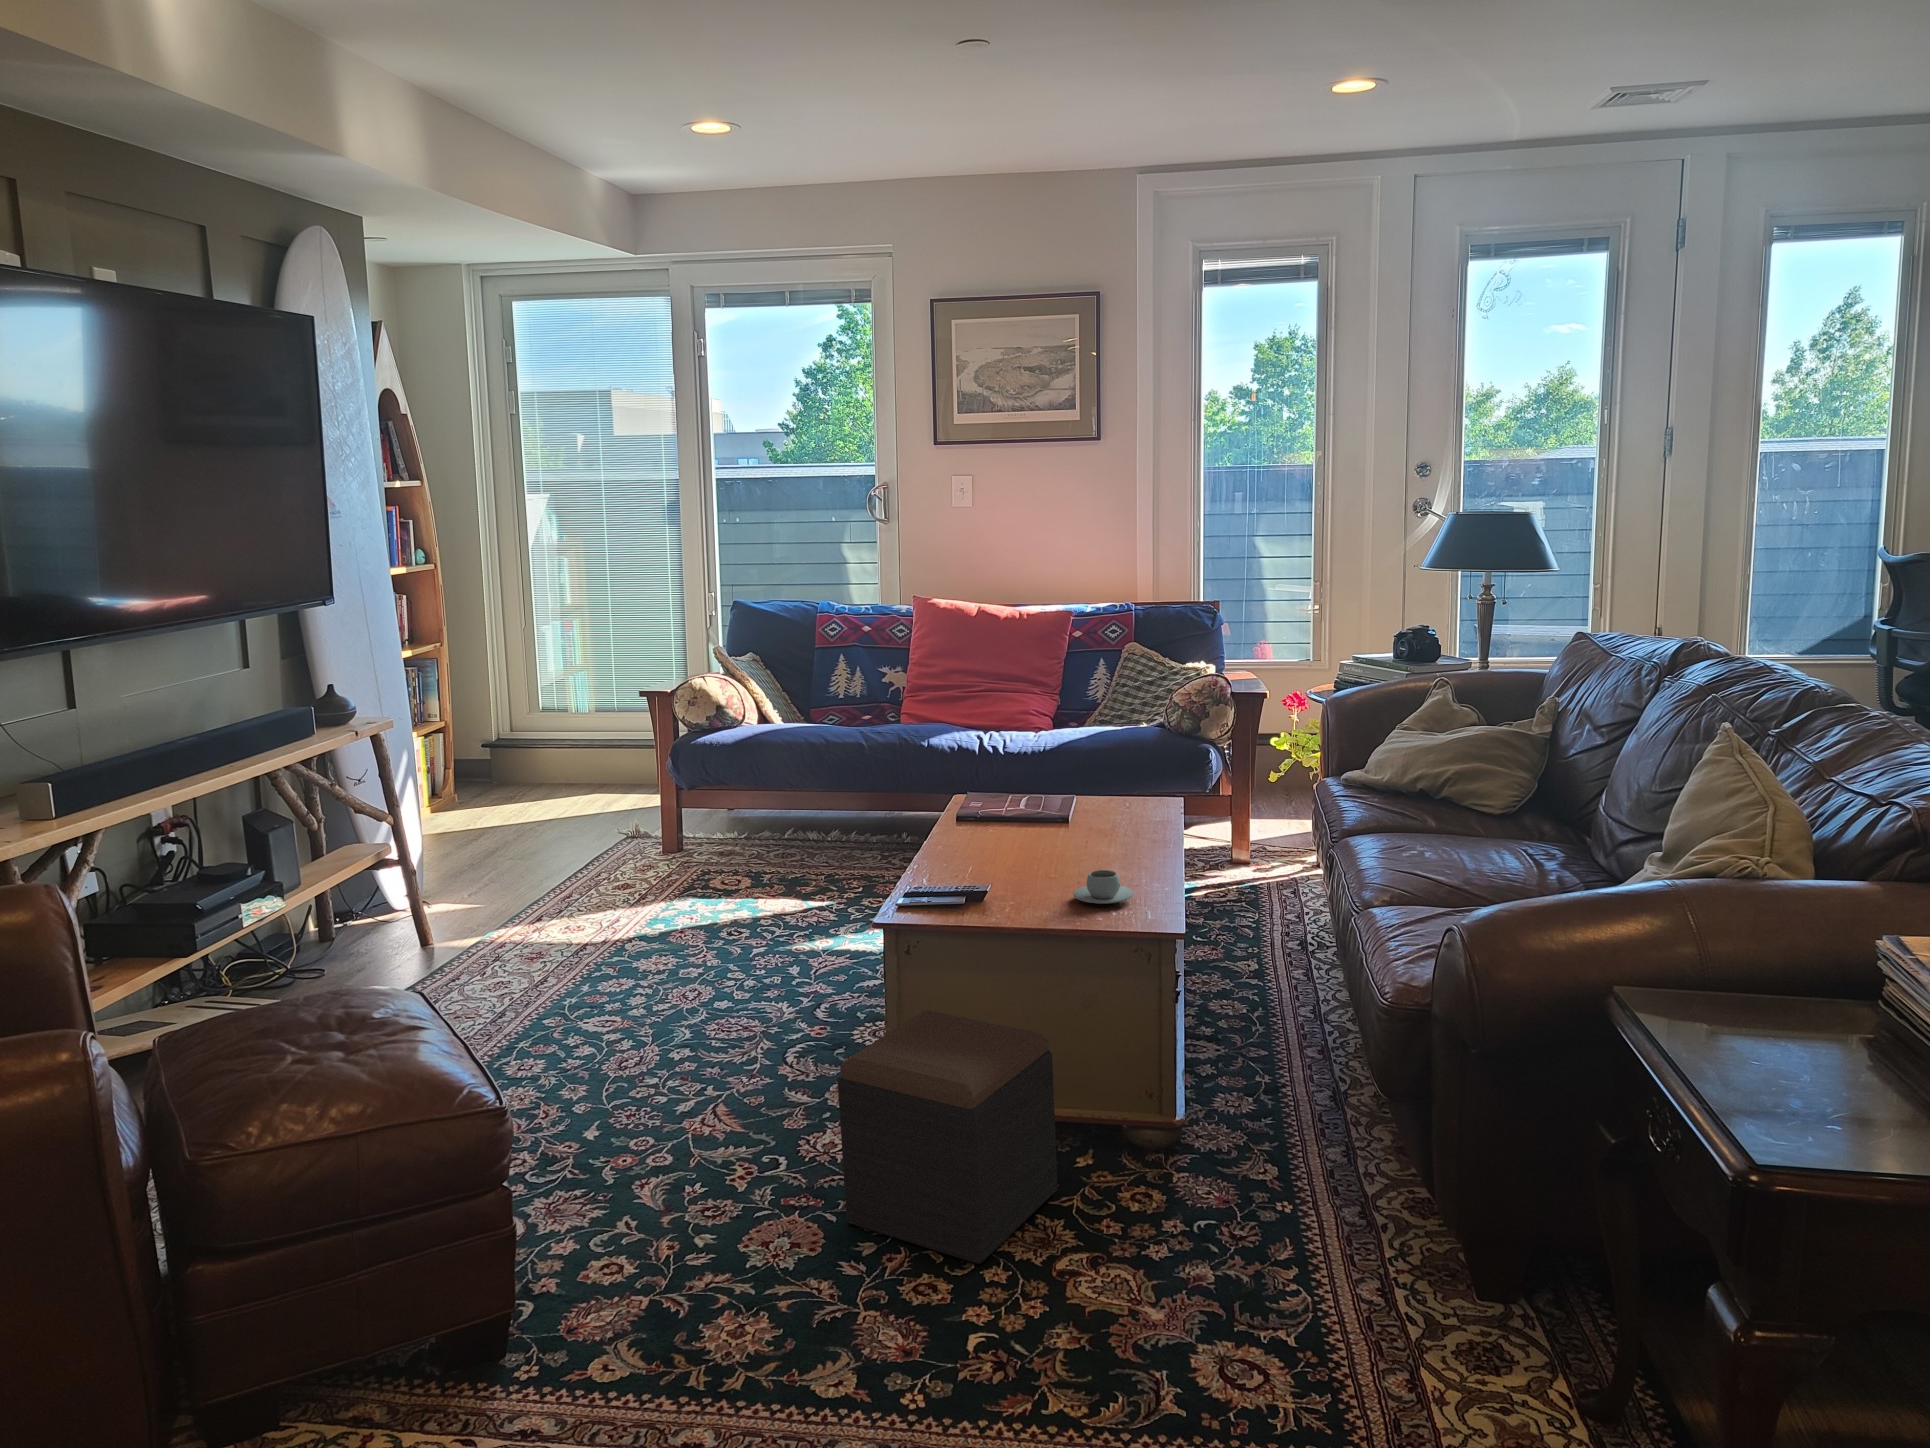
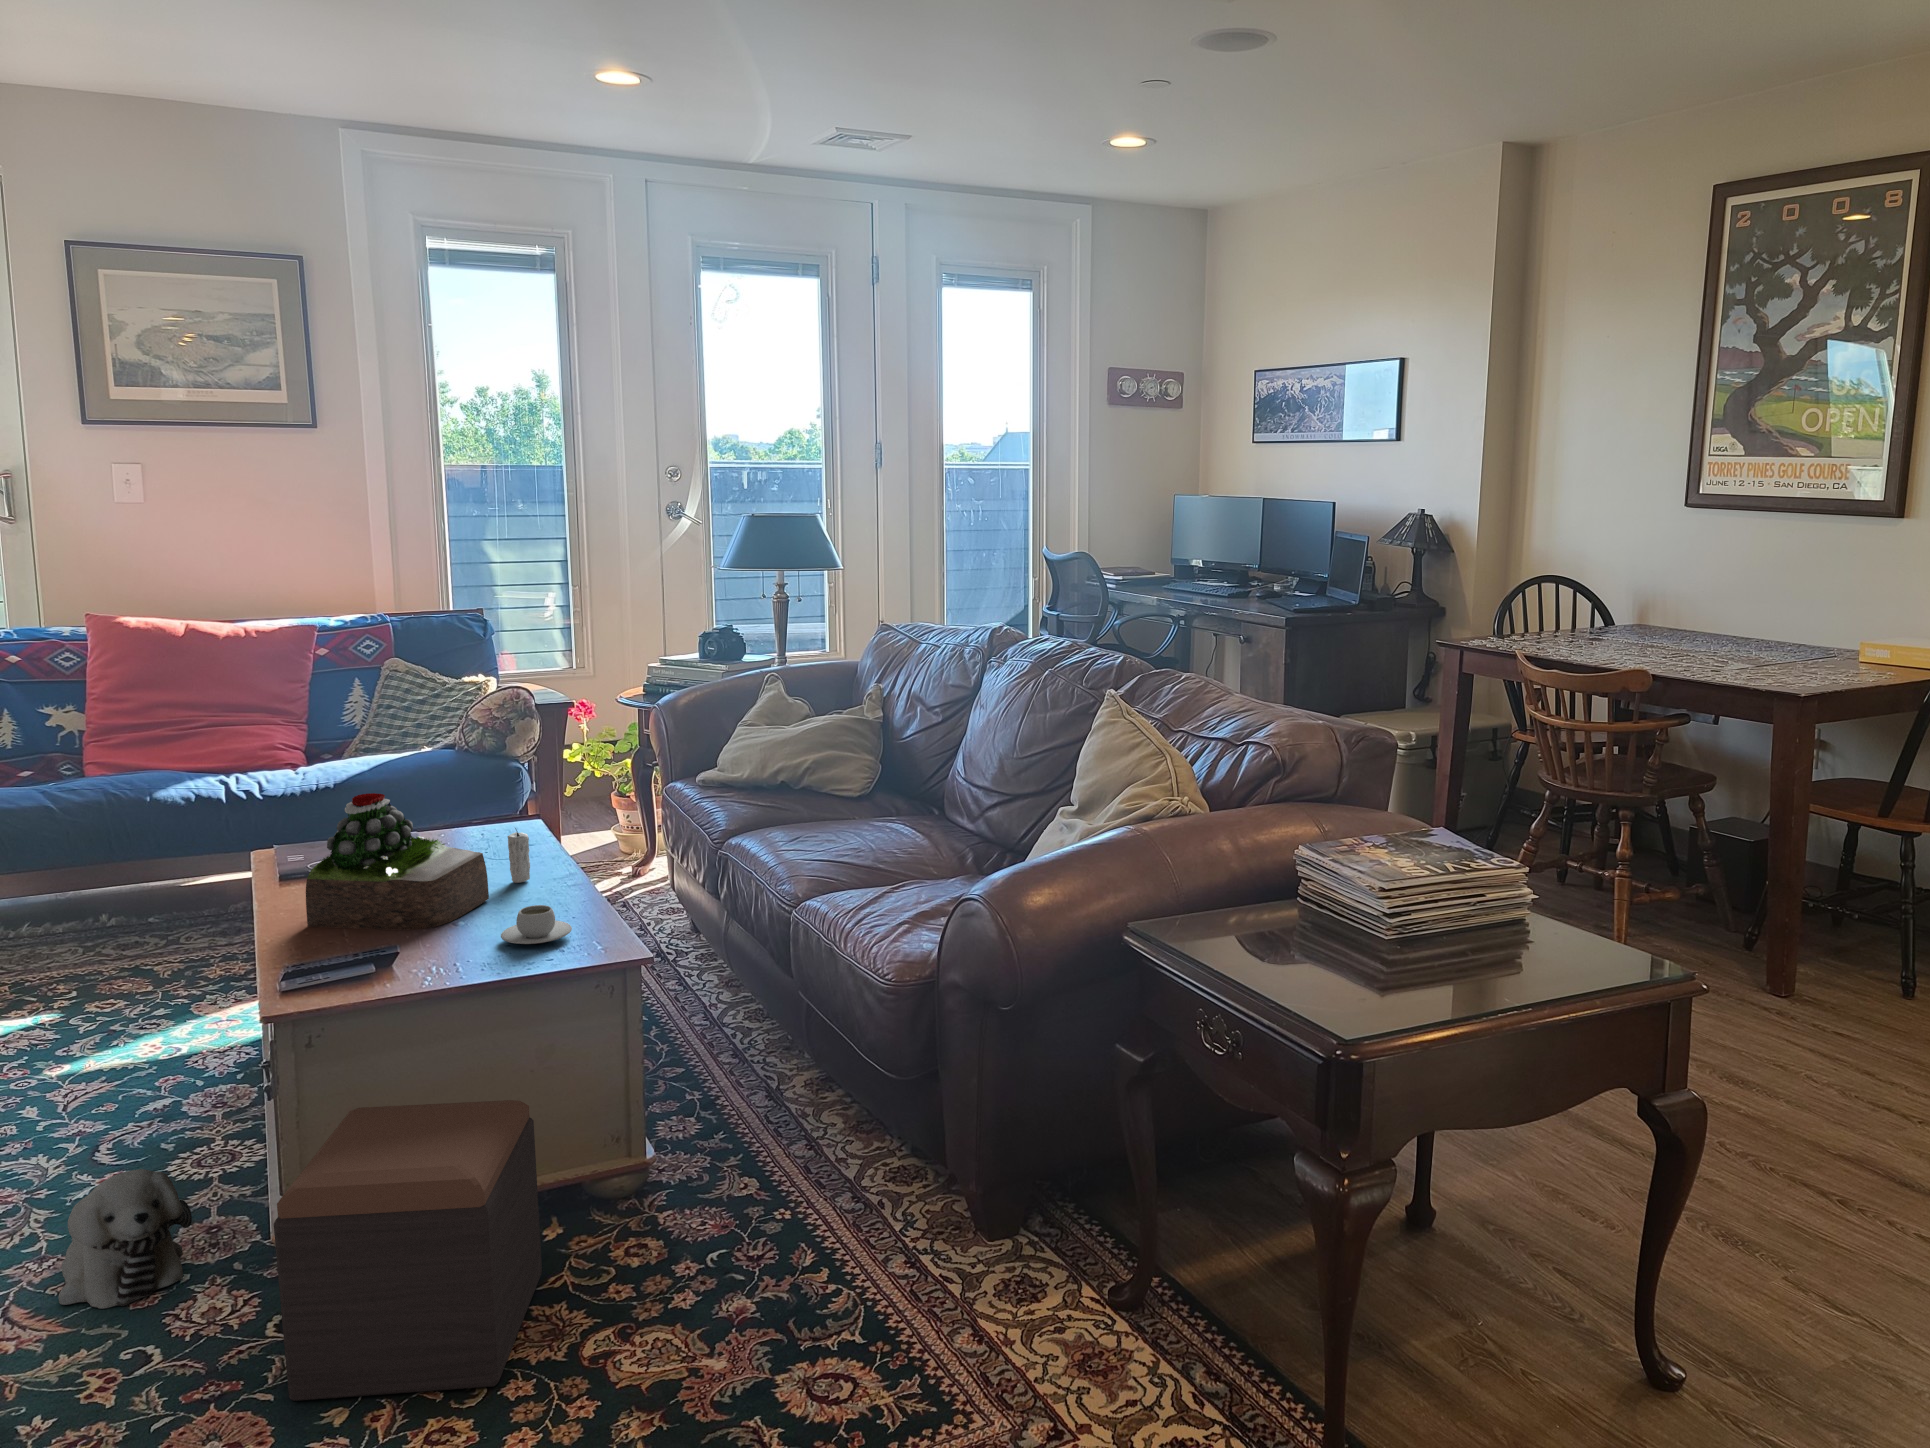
succulent plant: none [950,757,1094,877] -> present [306,793,489,930]
candle: none [1122,798,1140,850] -> present [508,828,530,883]
plush toy: none [753,1023,840,1122] -> present [59,1169,192,1309]

